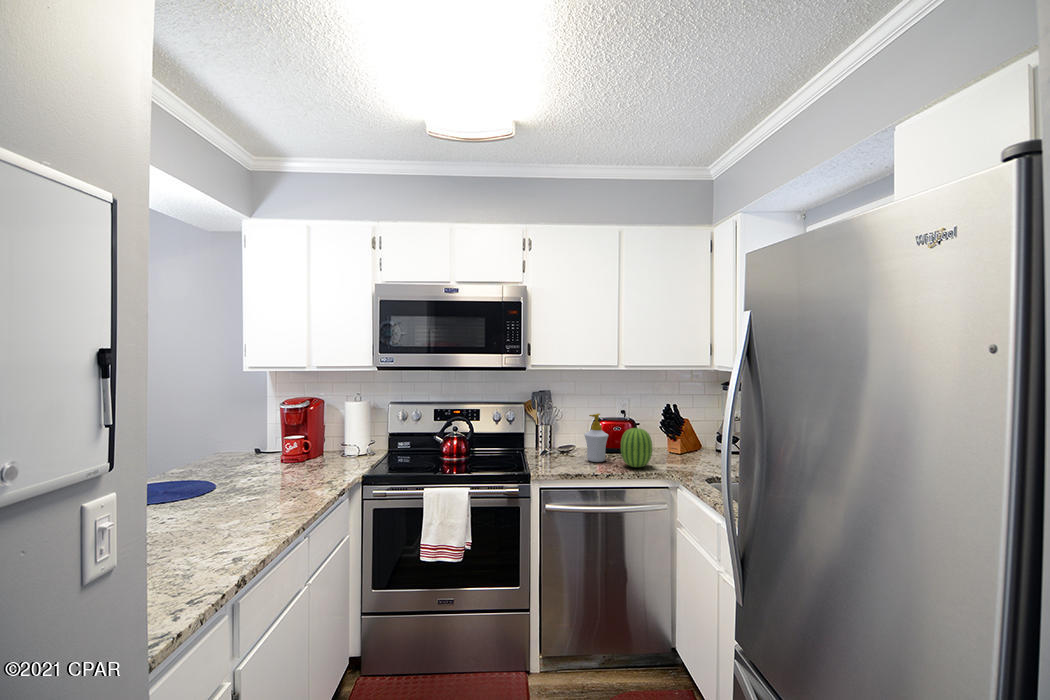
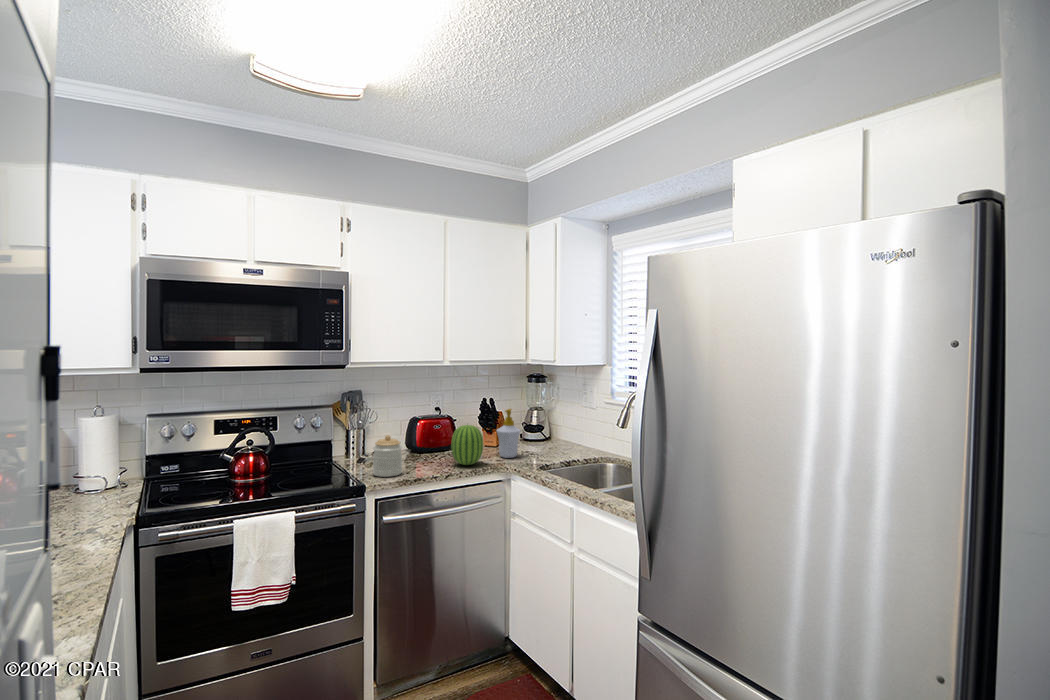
soap bottle: present [584,413,609,462] -> present [497,409,521,458]
jar: none [545,431,571,469] -> present [373,435,402,477]

